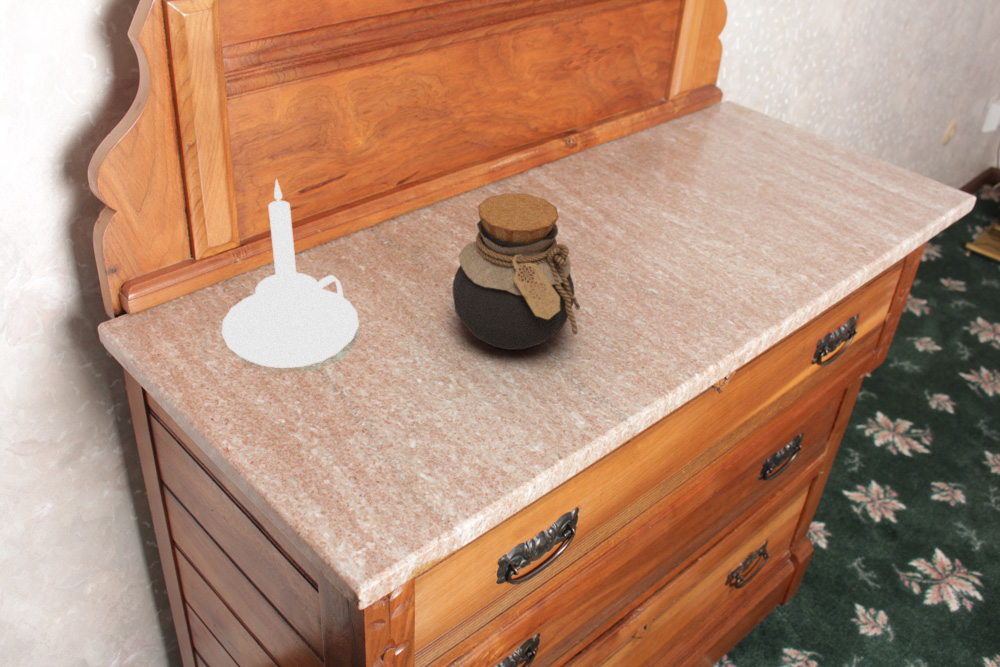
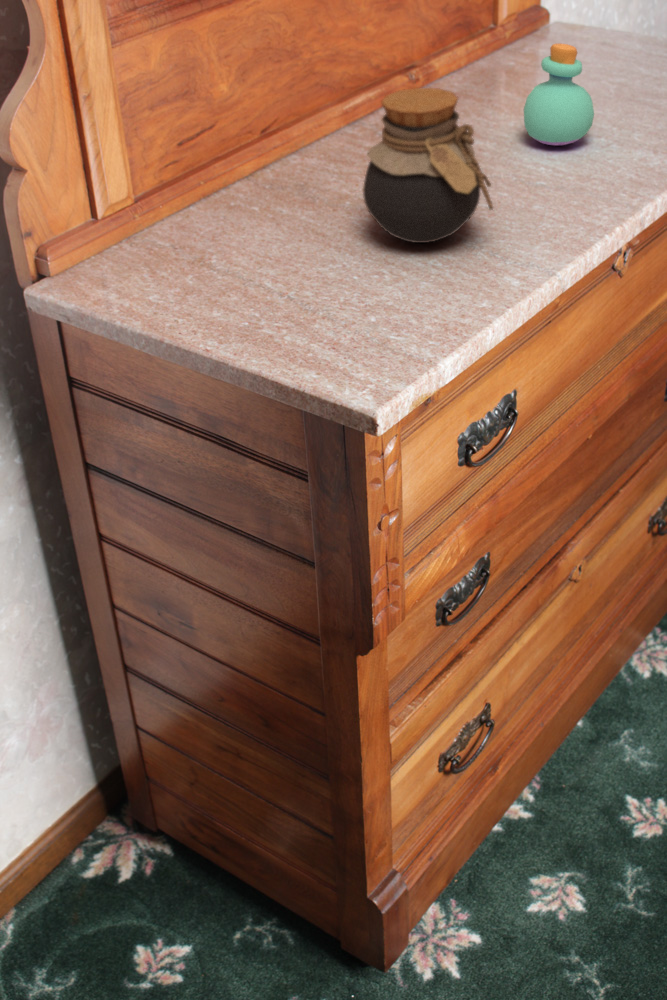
perfume bottle: none [654,151,724,247] -> present [524,44,594,145]
candle holder: present [222,180,358,368] -> none [151,98,281,288]

